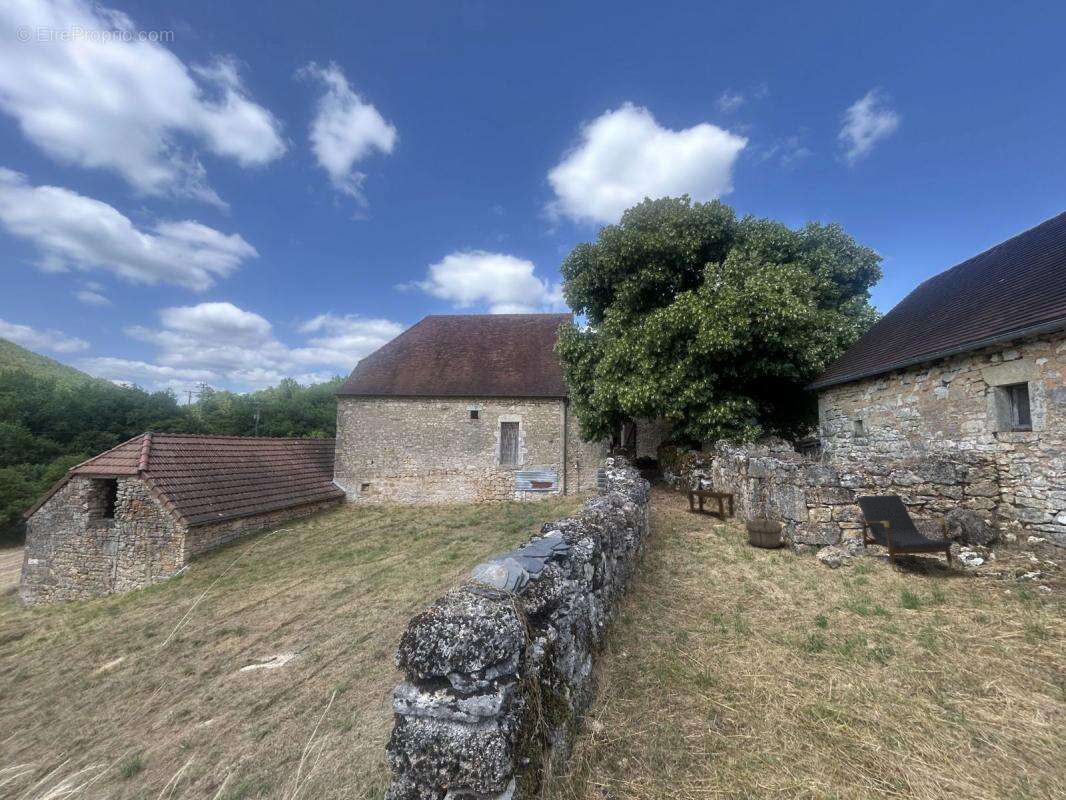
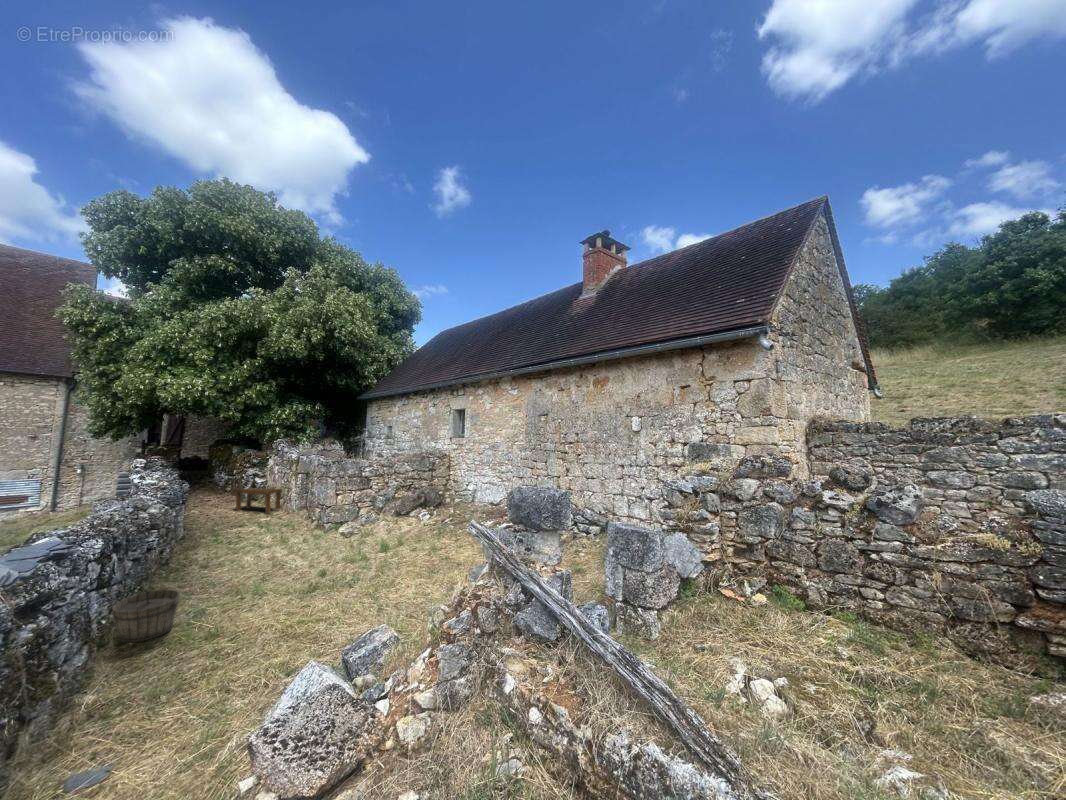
lounge chair: present [857,495,952,571] -> none [370,480,417,532]
wooden bucket: present [746,519,782,548] -> present [112,589,180,642]

